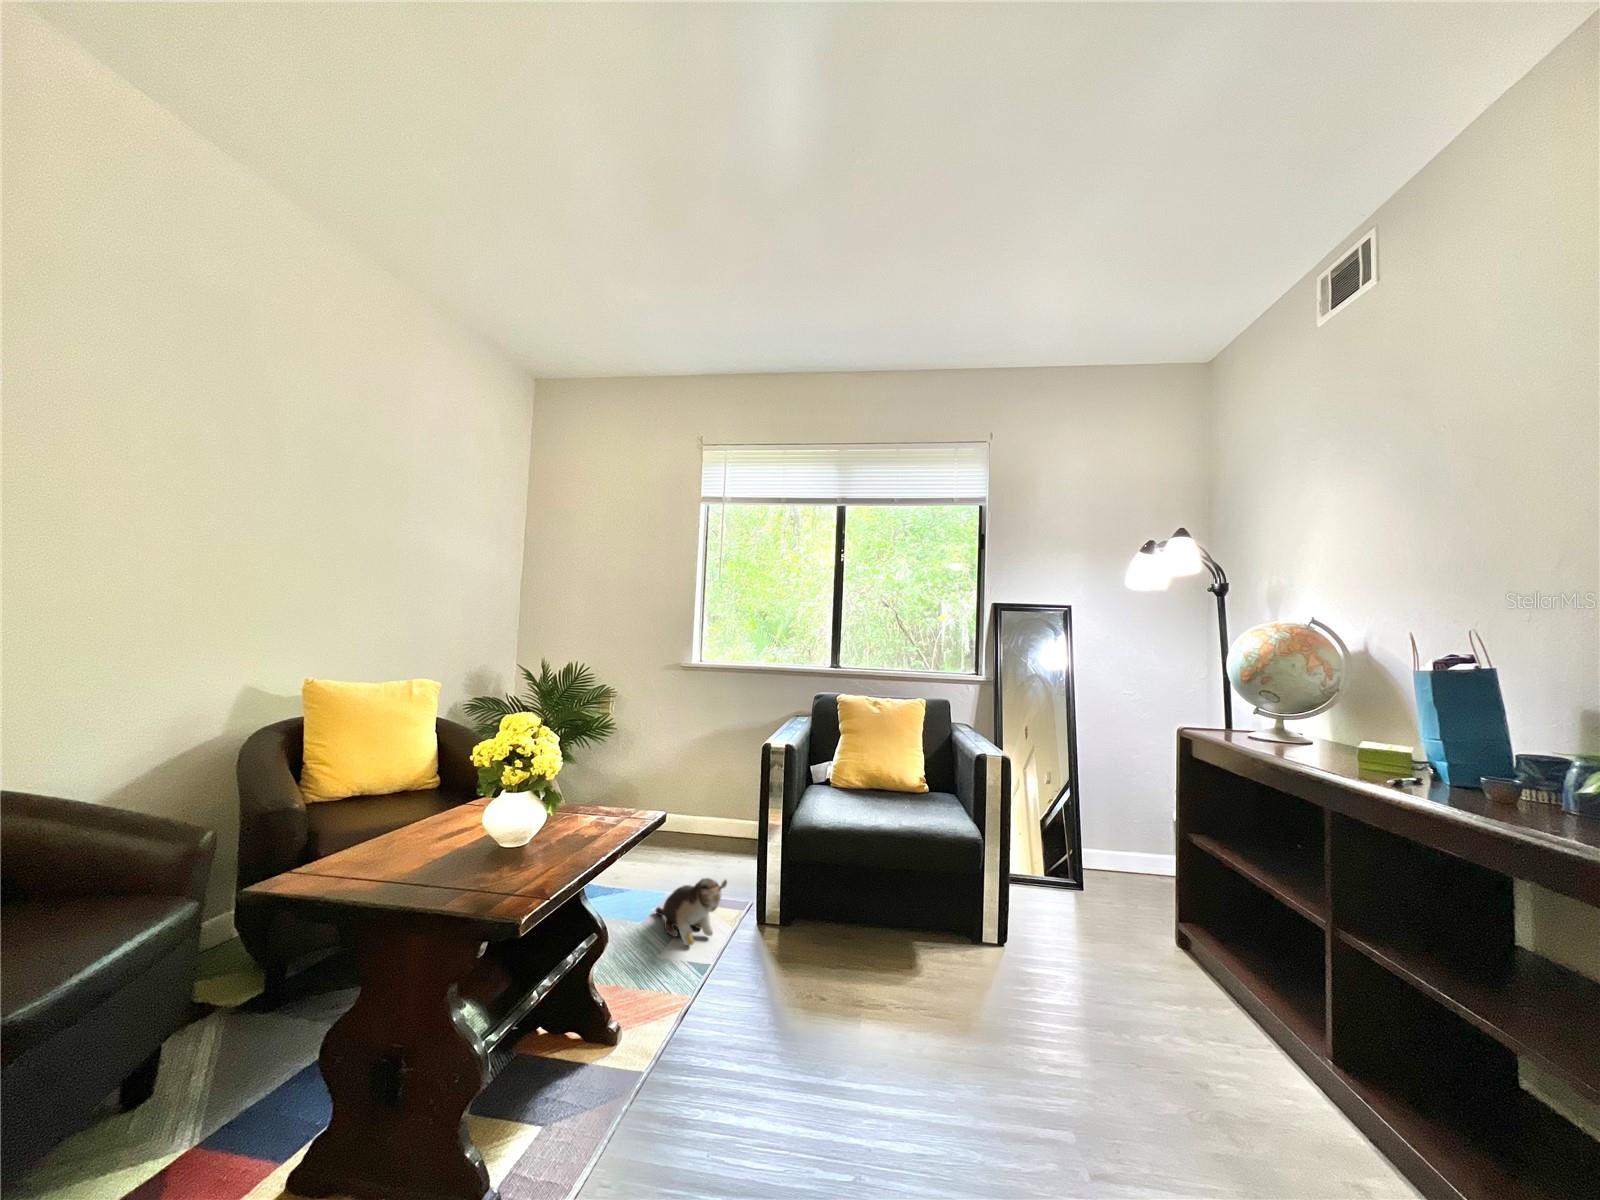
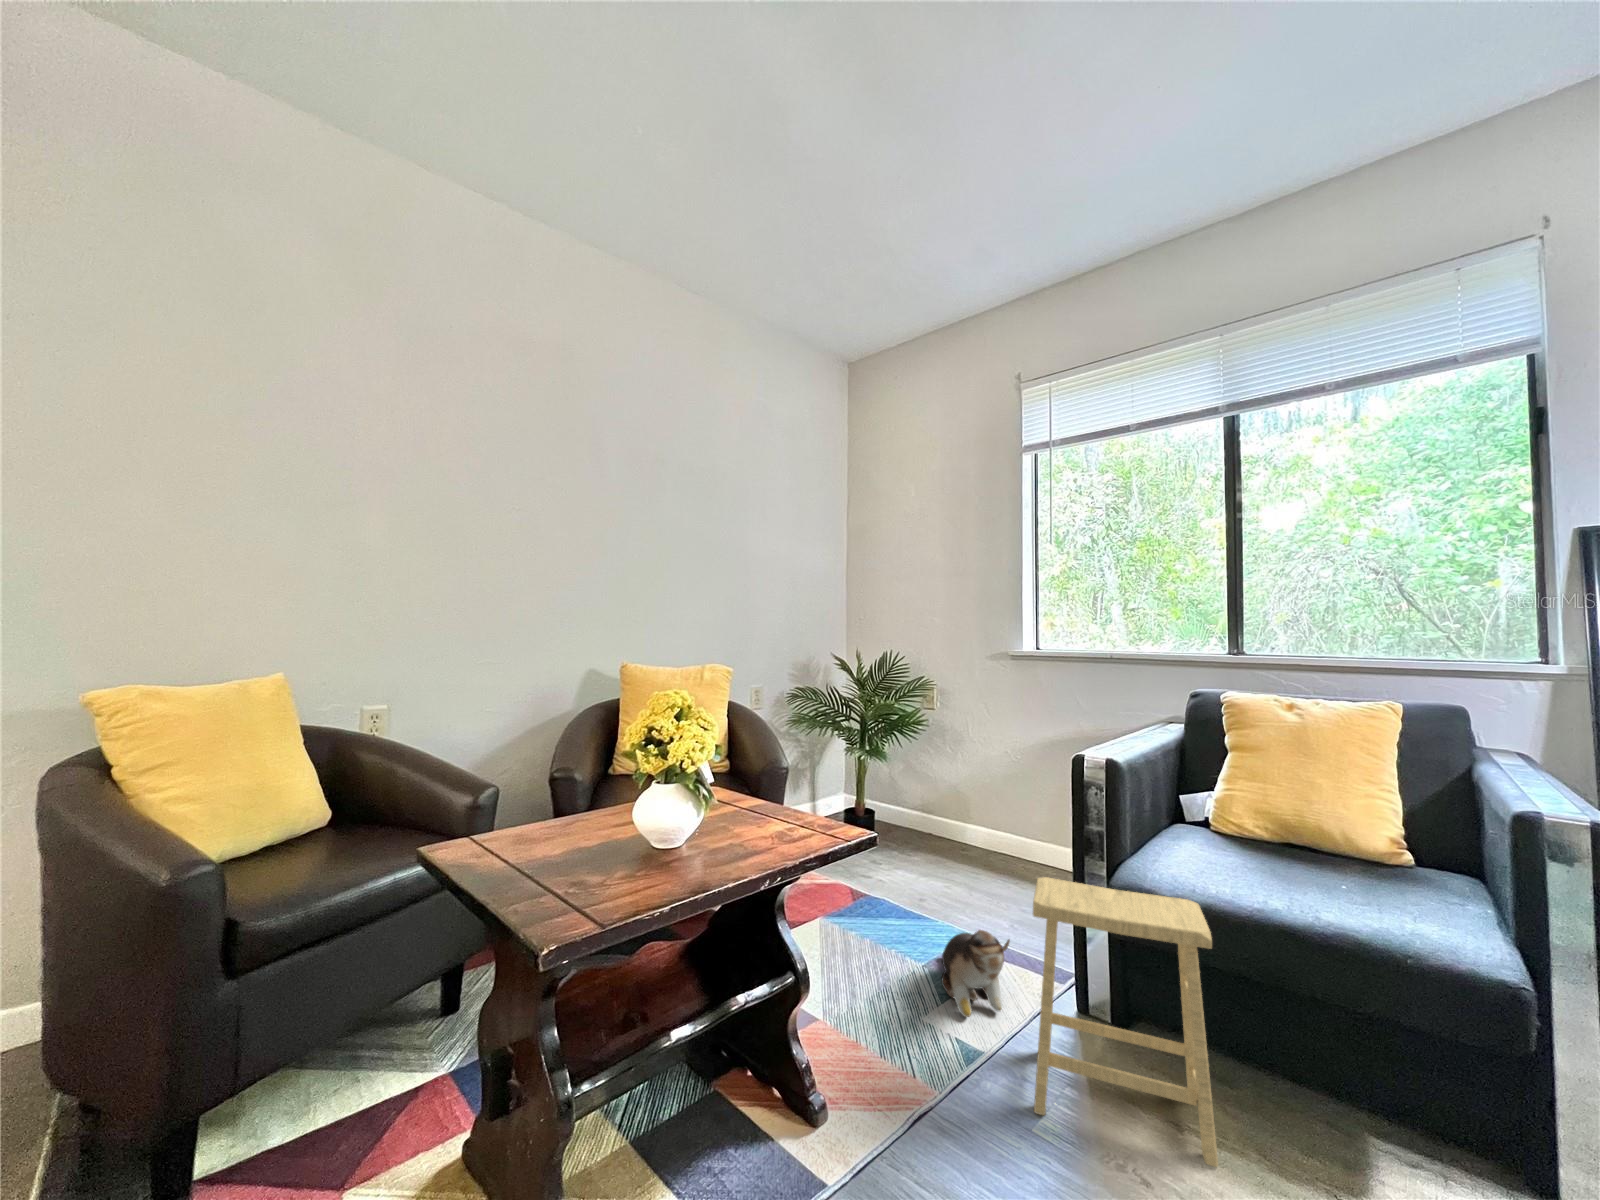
footstool: none [744,828,857,985] -> present [1033,877,1218,1167]

